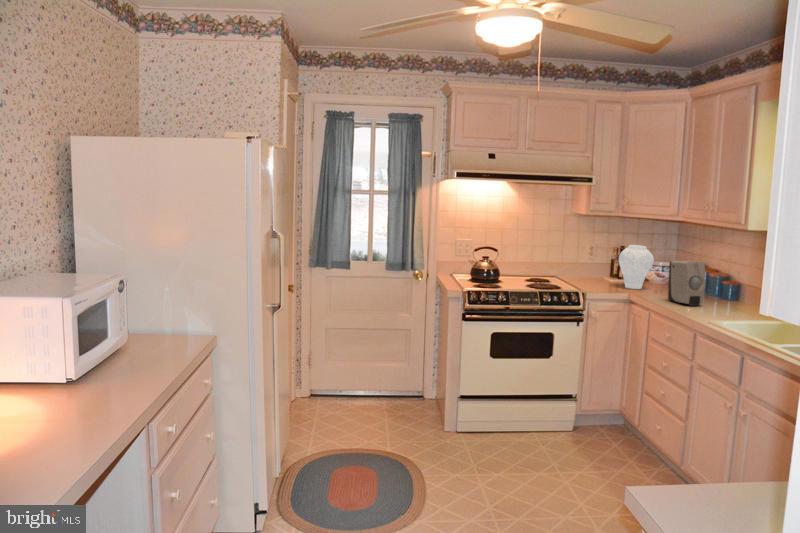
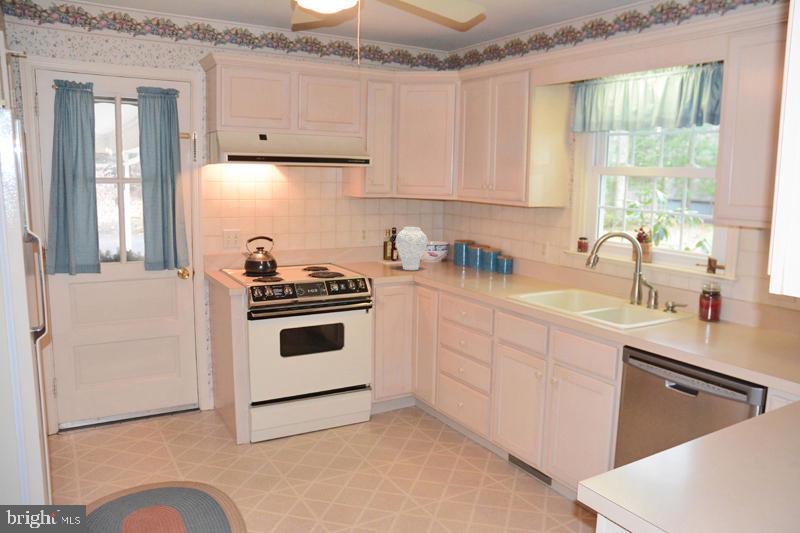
soap dispenser: present [668,261,705,306] -> none [445,240,477,283]

